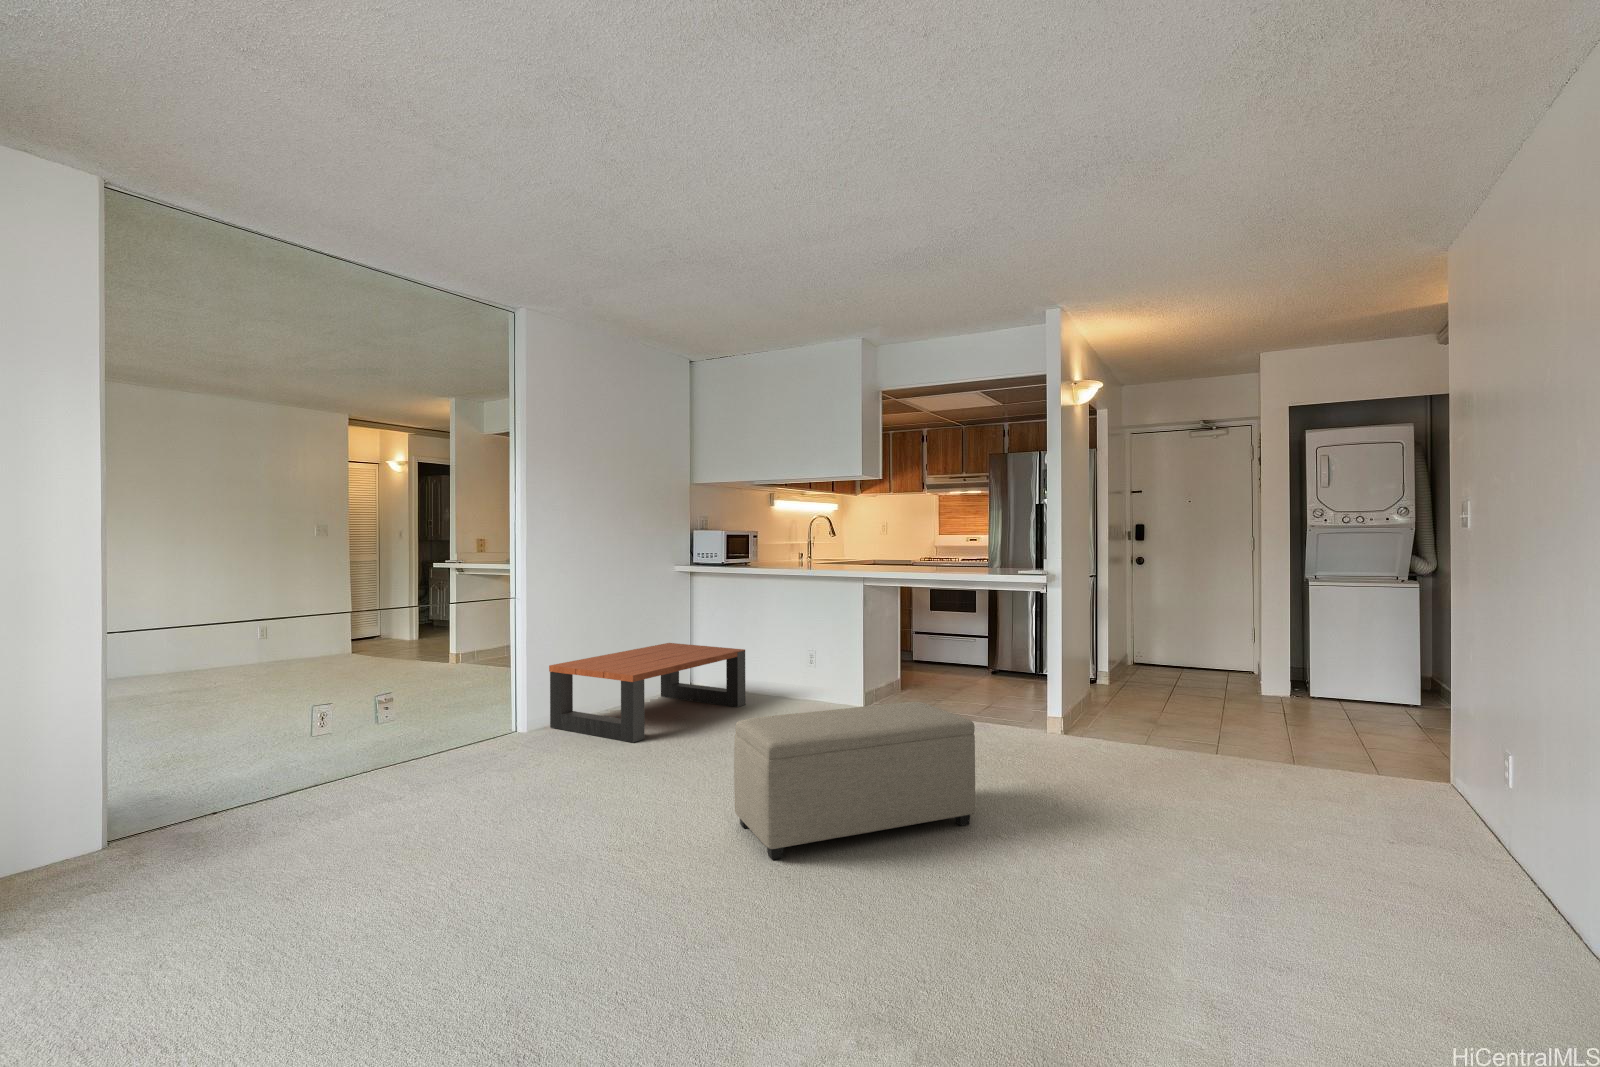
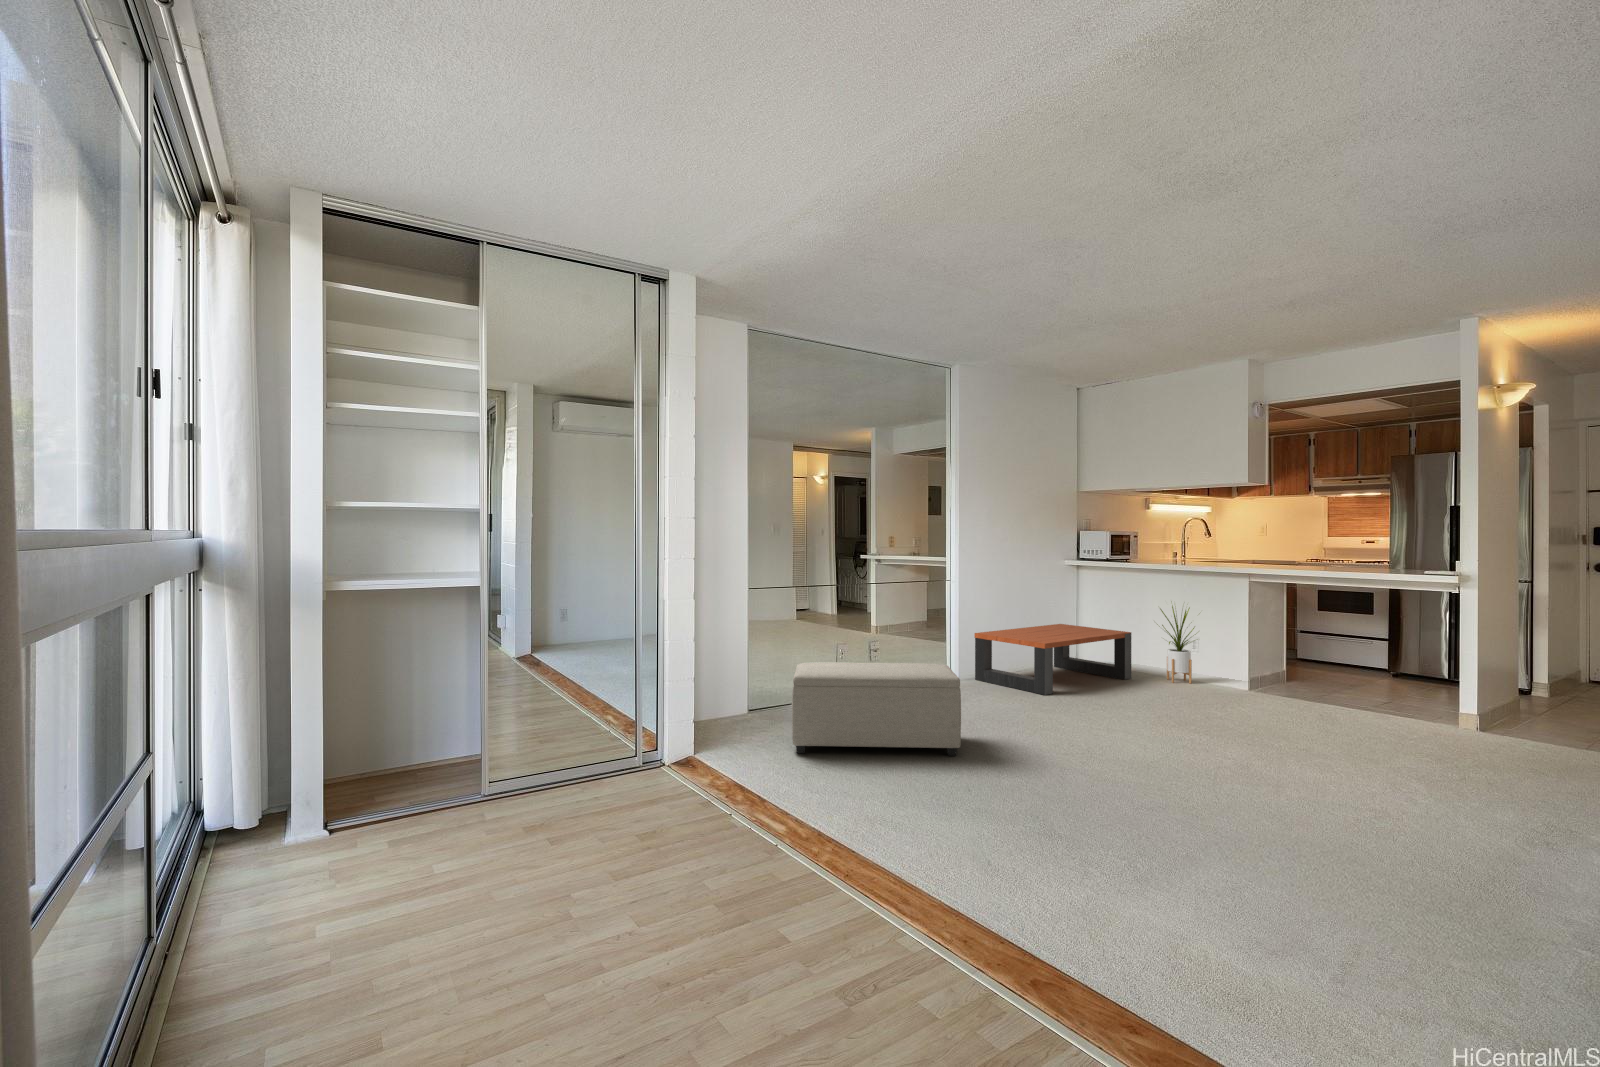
house plant: none [768,608,821,706] -> present [1160,606,1195,684]
ottoman: present [734,702,975,860] -> present [792,662,961,756]

